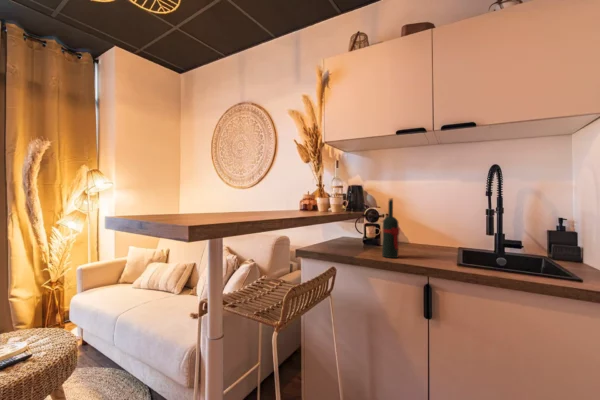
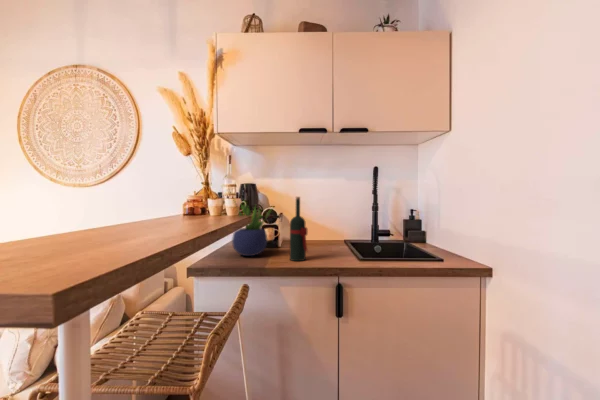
potted plant: none [334,199,372,249] -> present [232,203,271,256]

